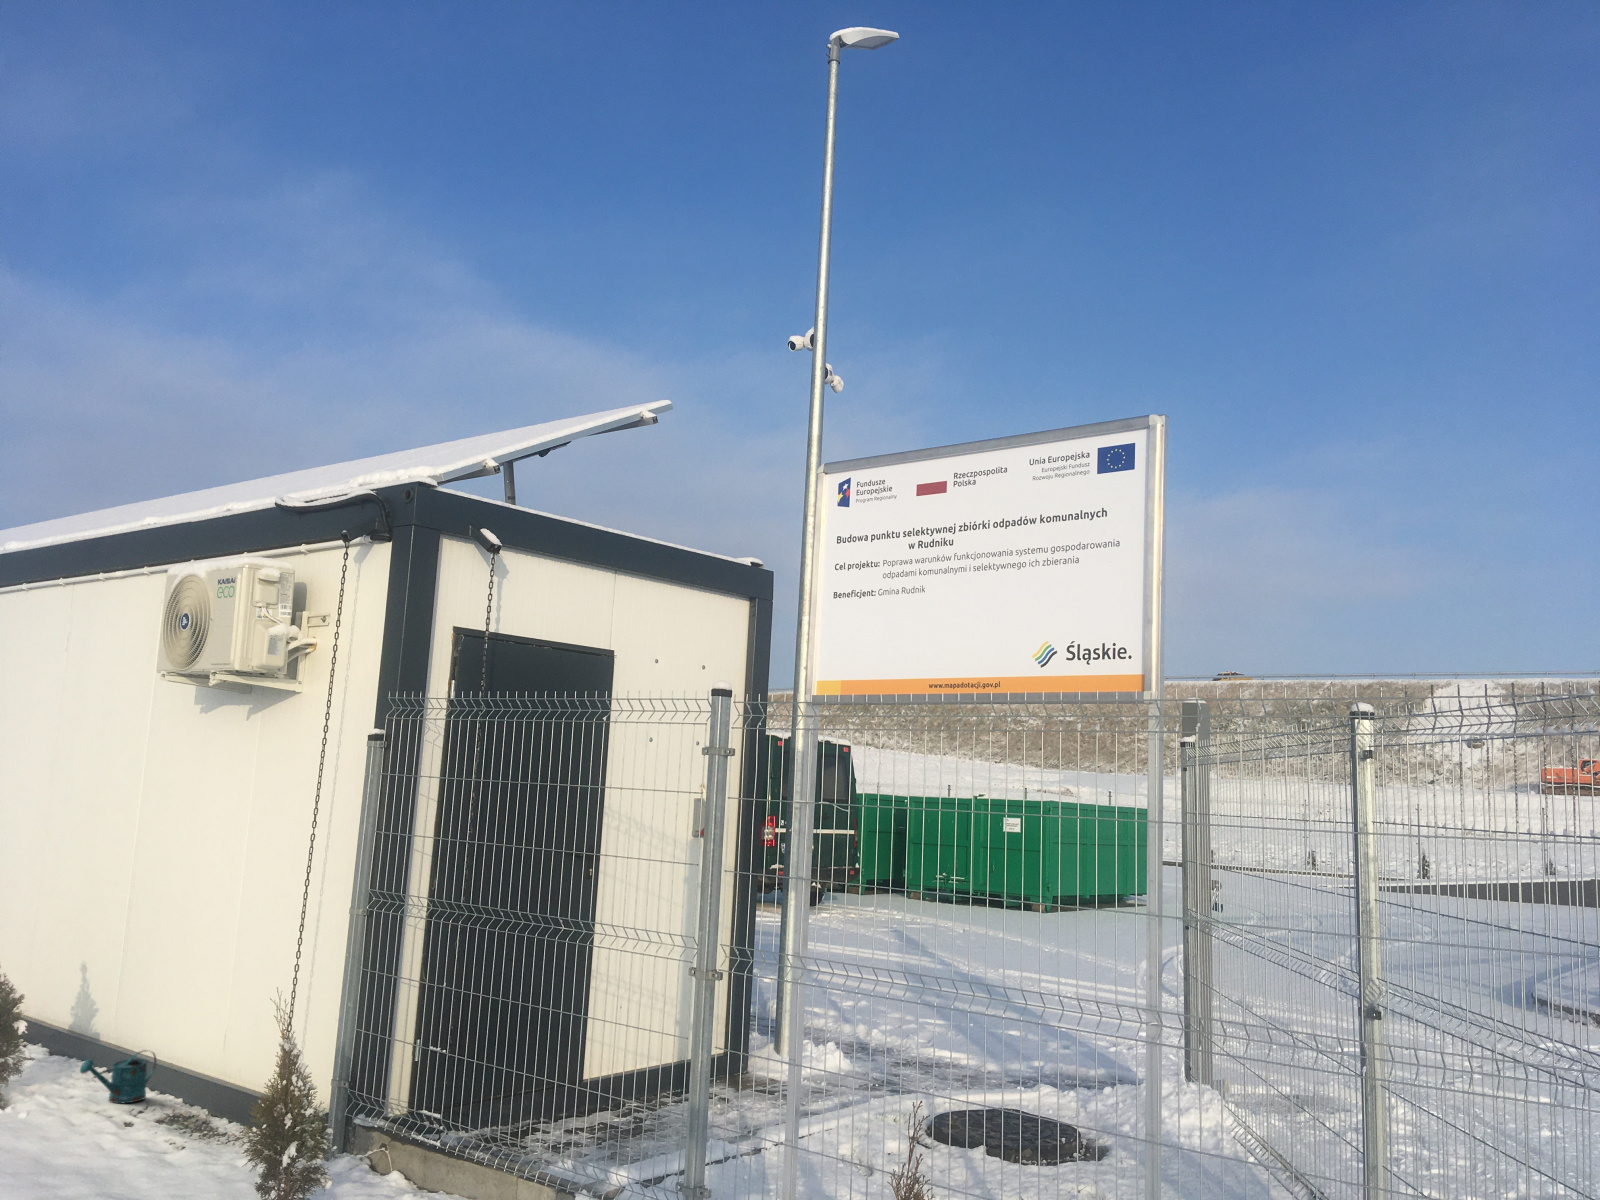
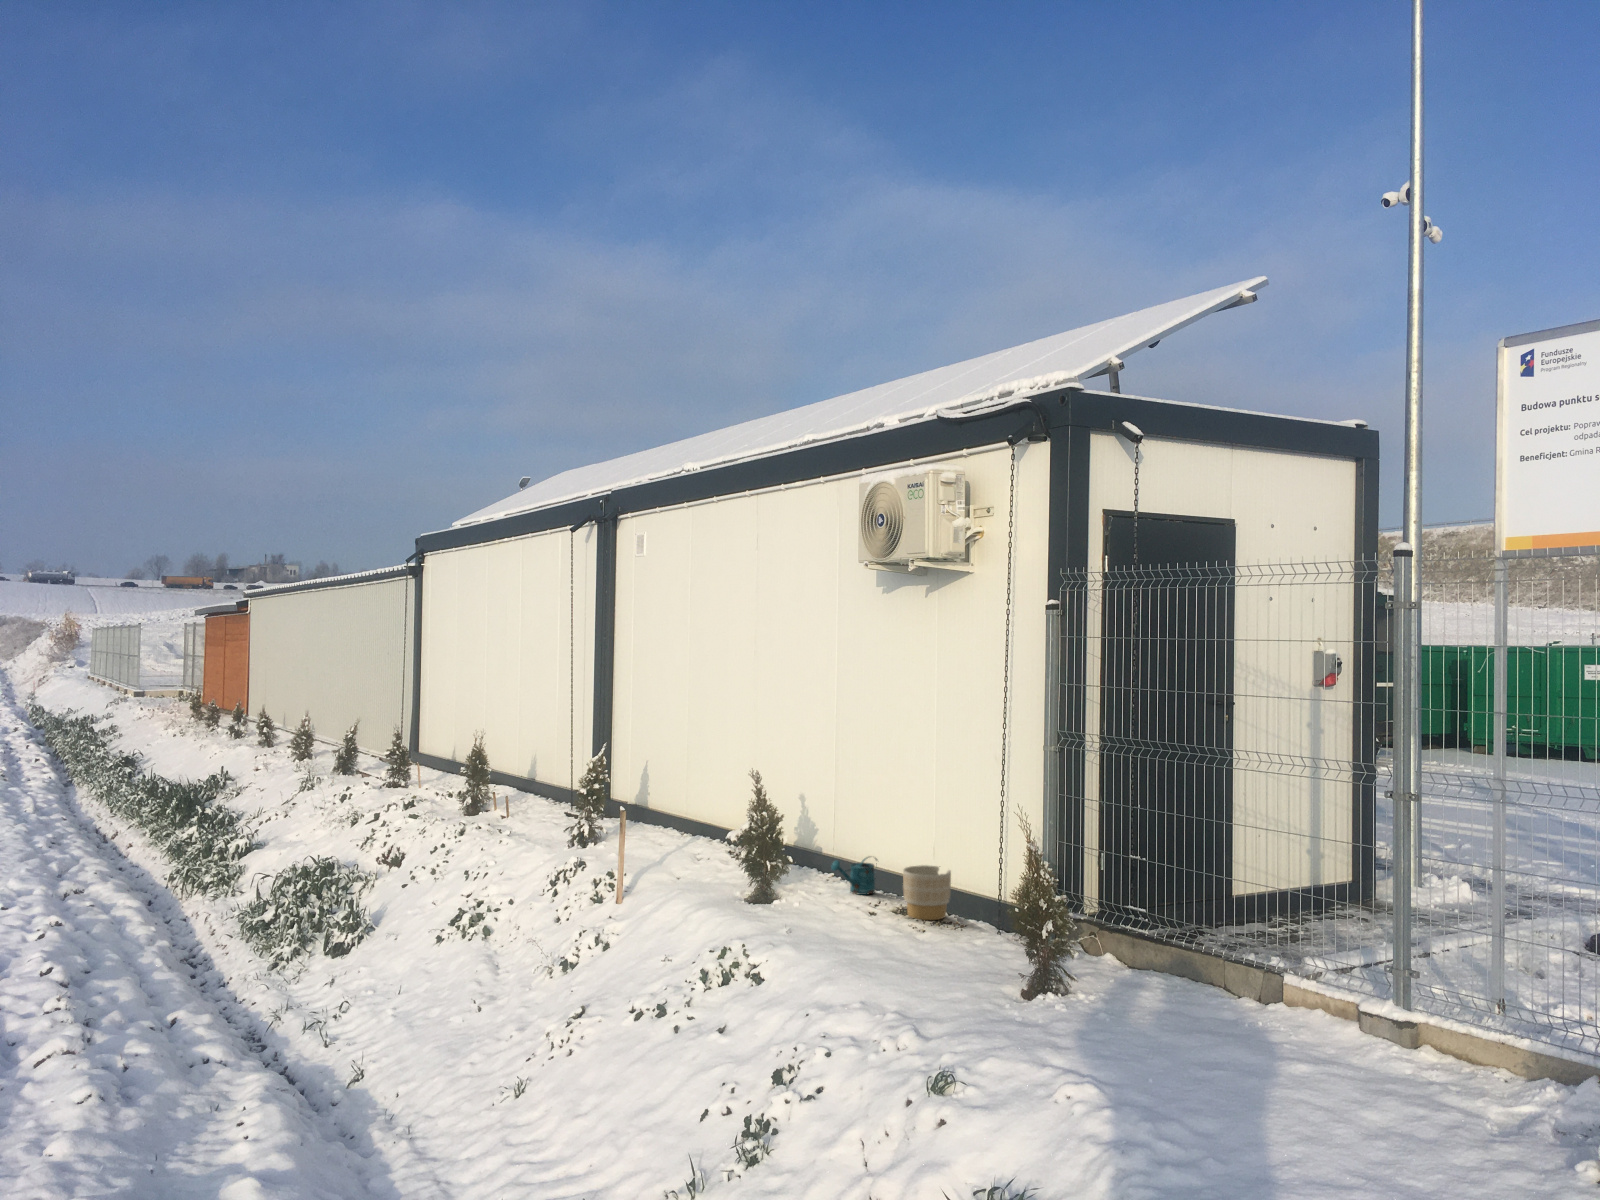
planter: none [162,1062,232,1138] -> present [903,865,951,920]

